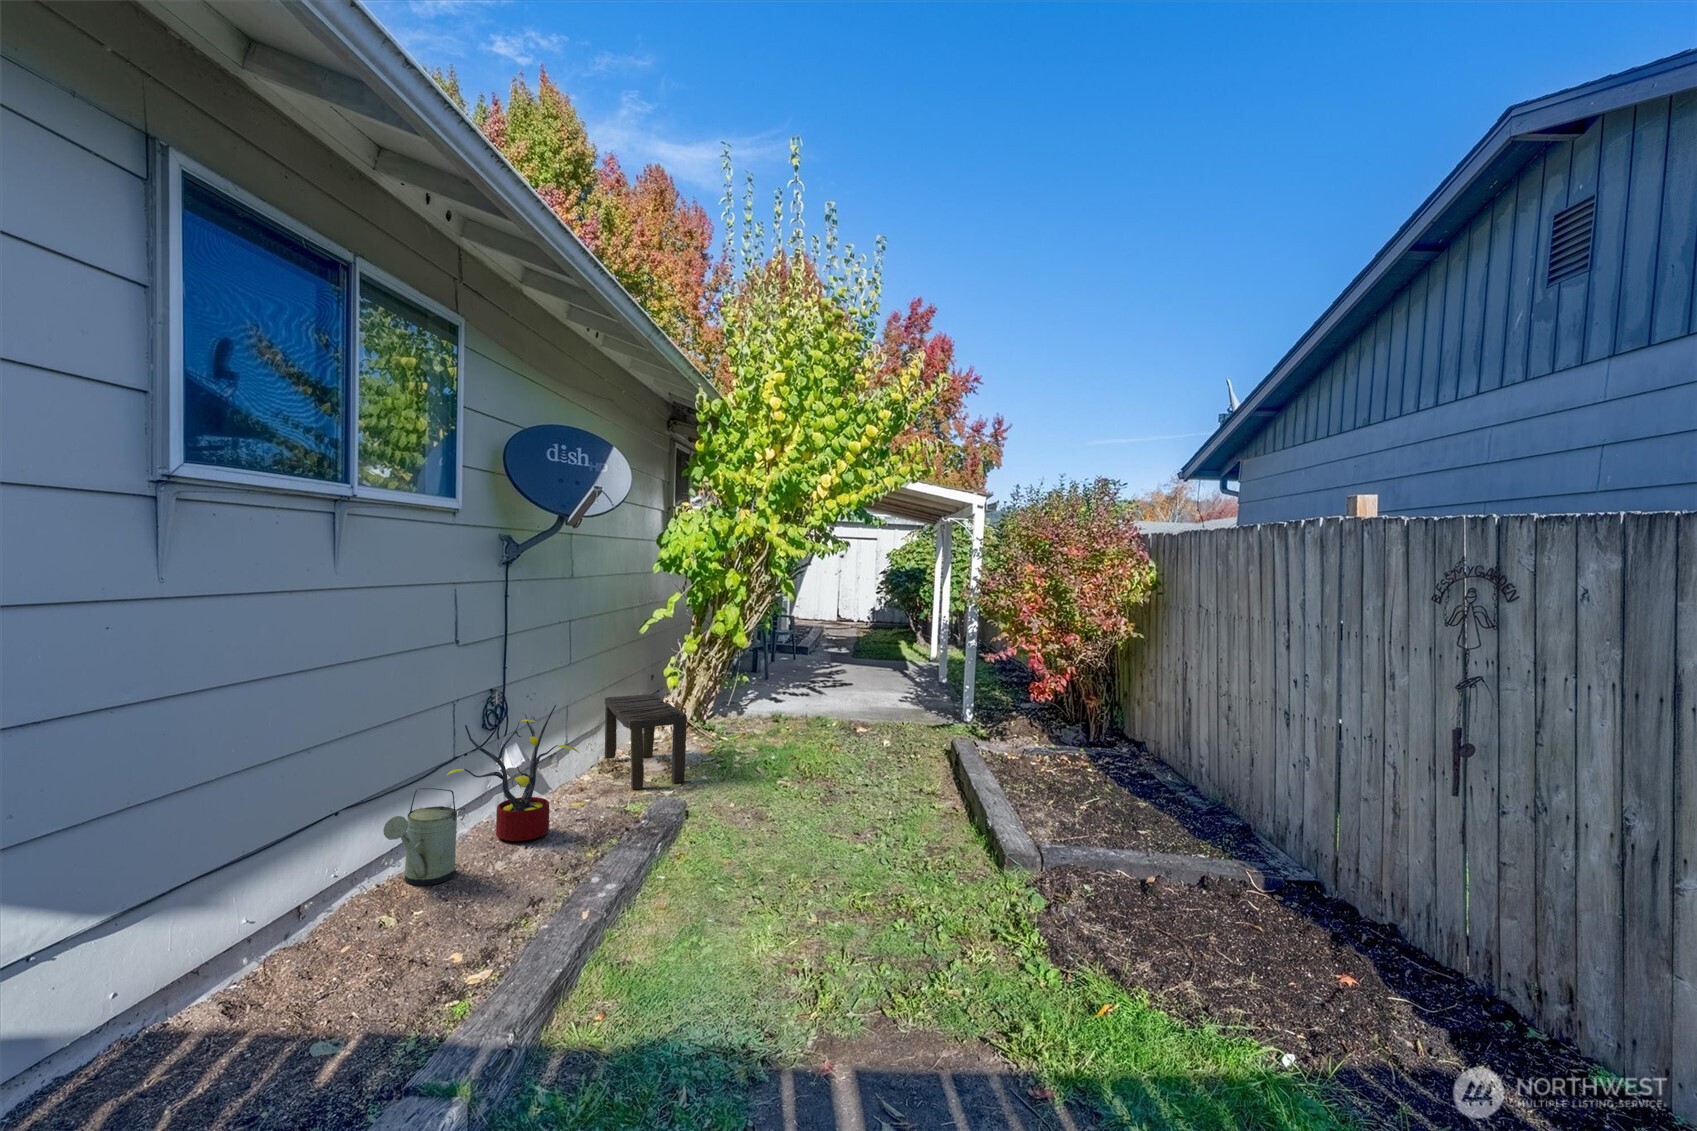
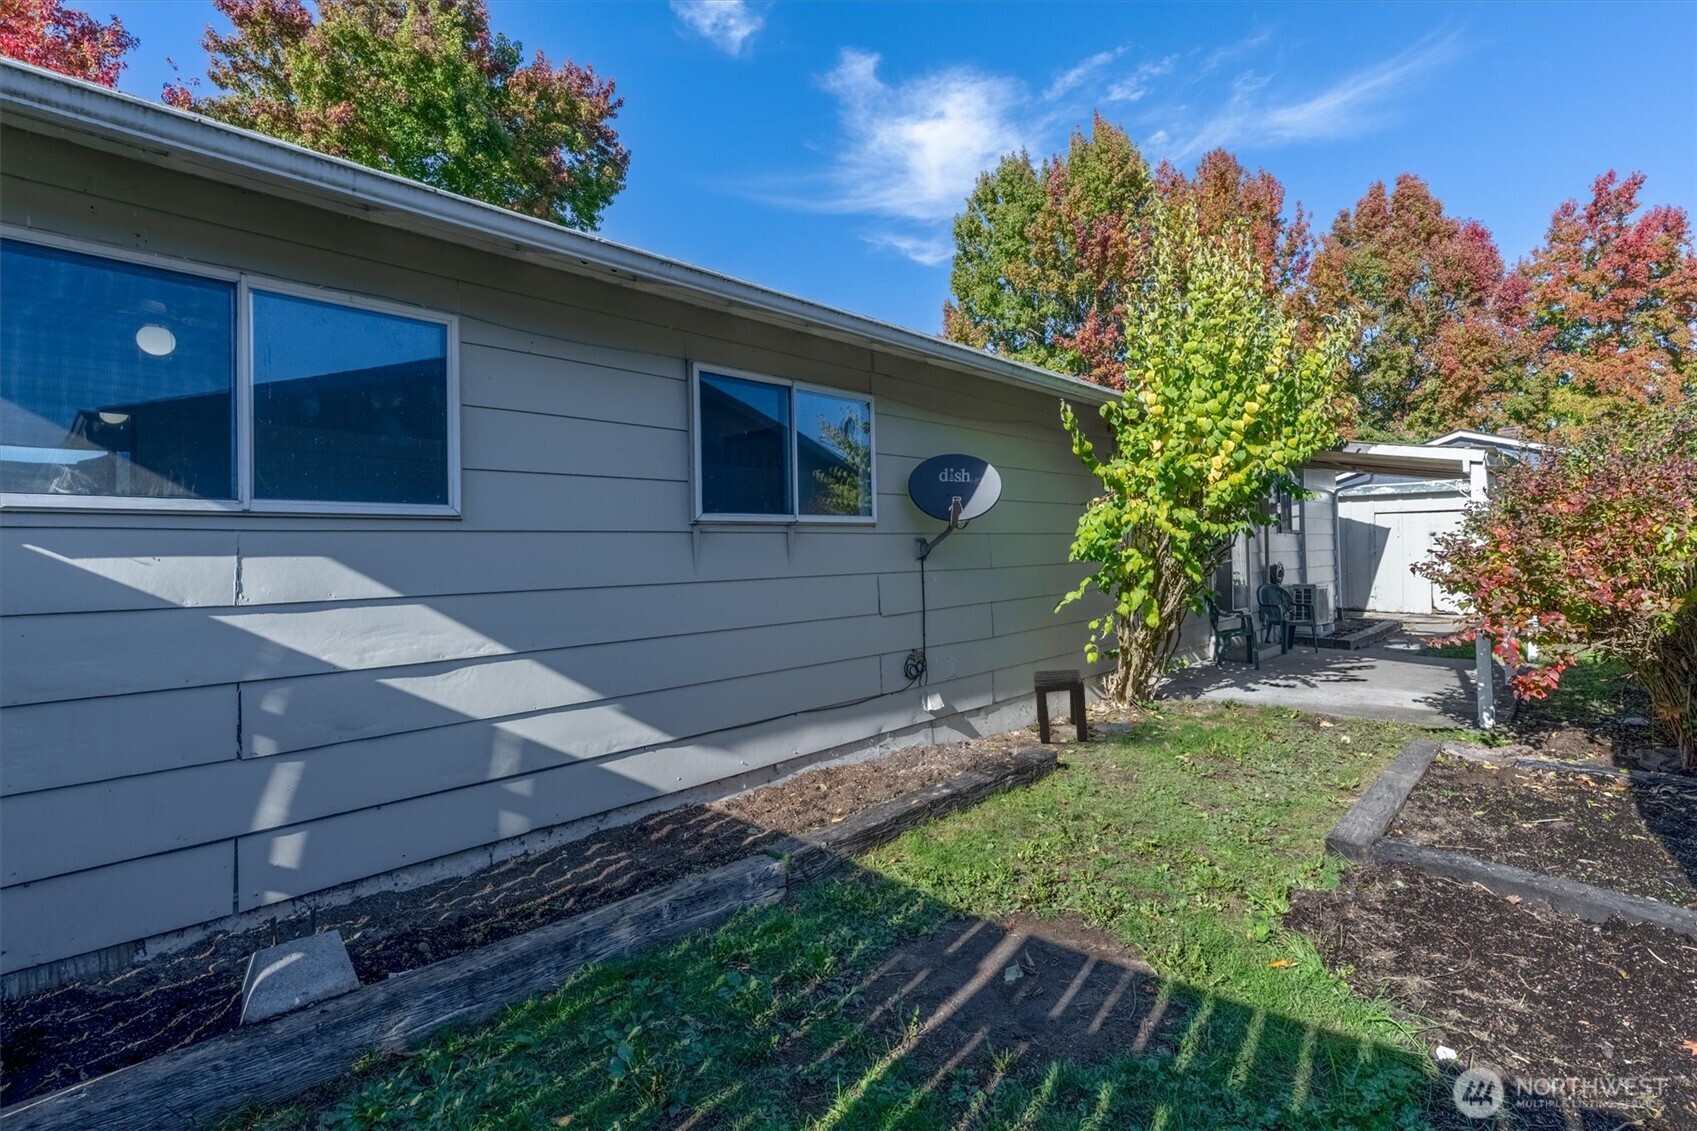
decorative plant: present [447,705,579,841] -> none [874,665,971,759]
watering can: present [383,788,457,886] -> none [822,712,874,774]

